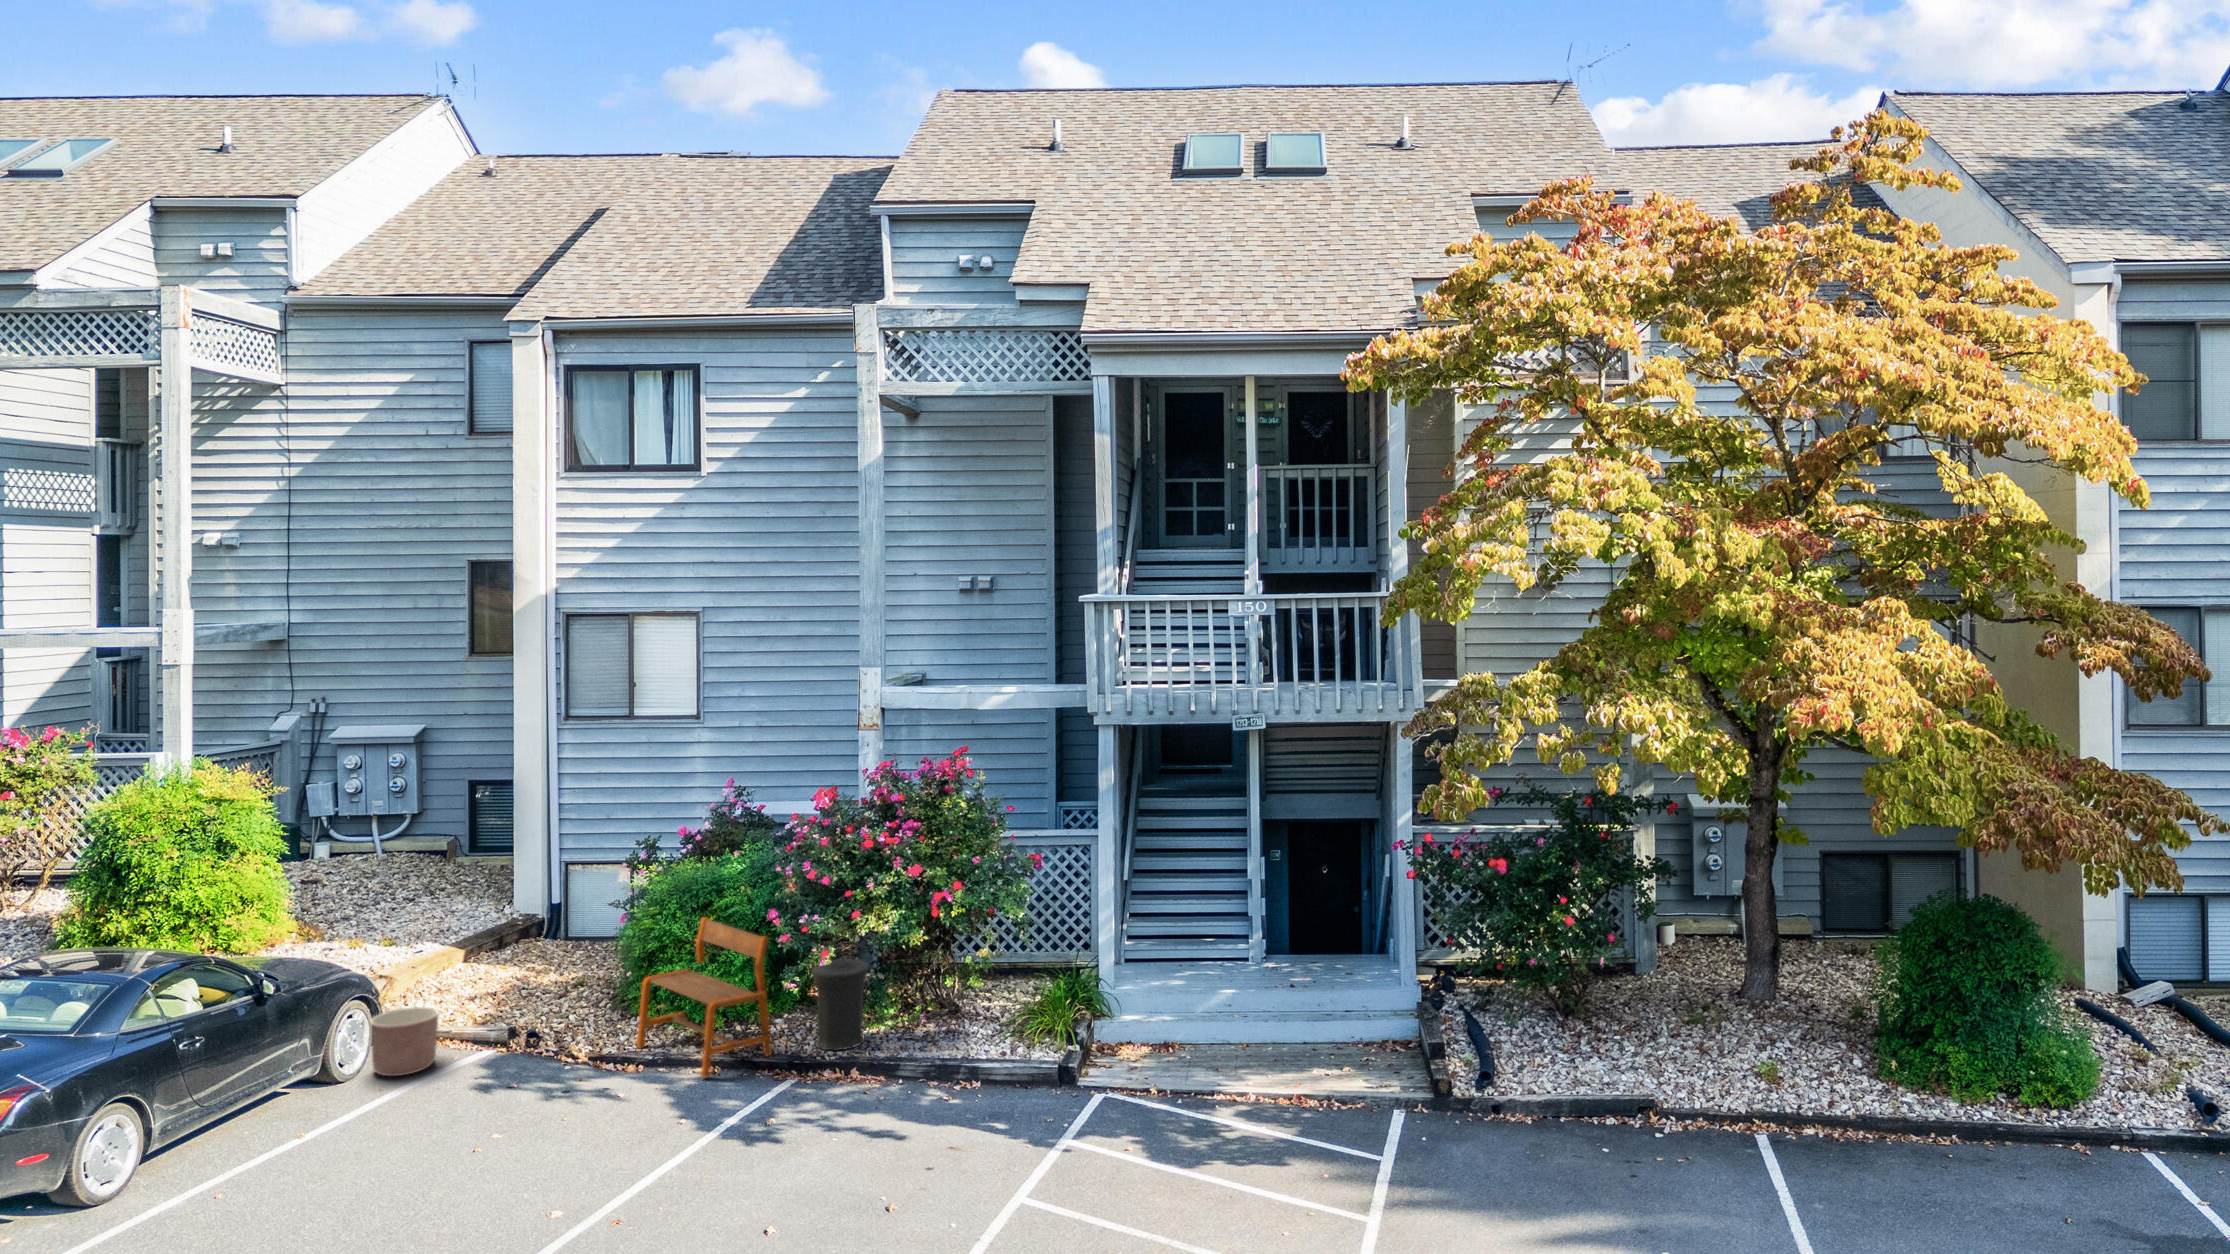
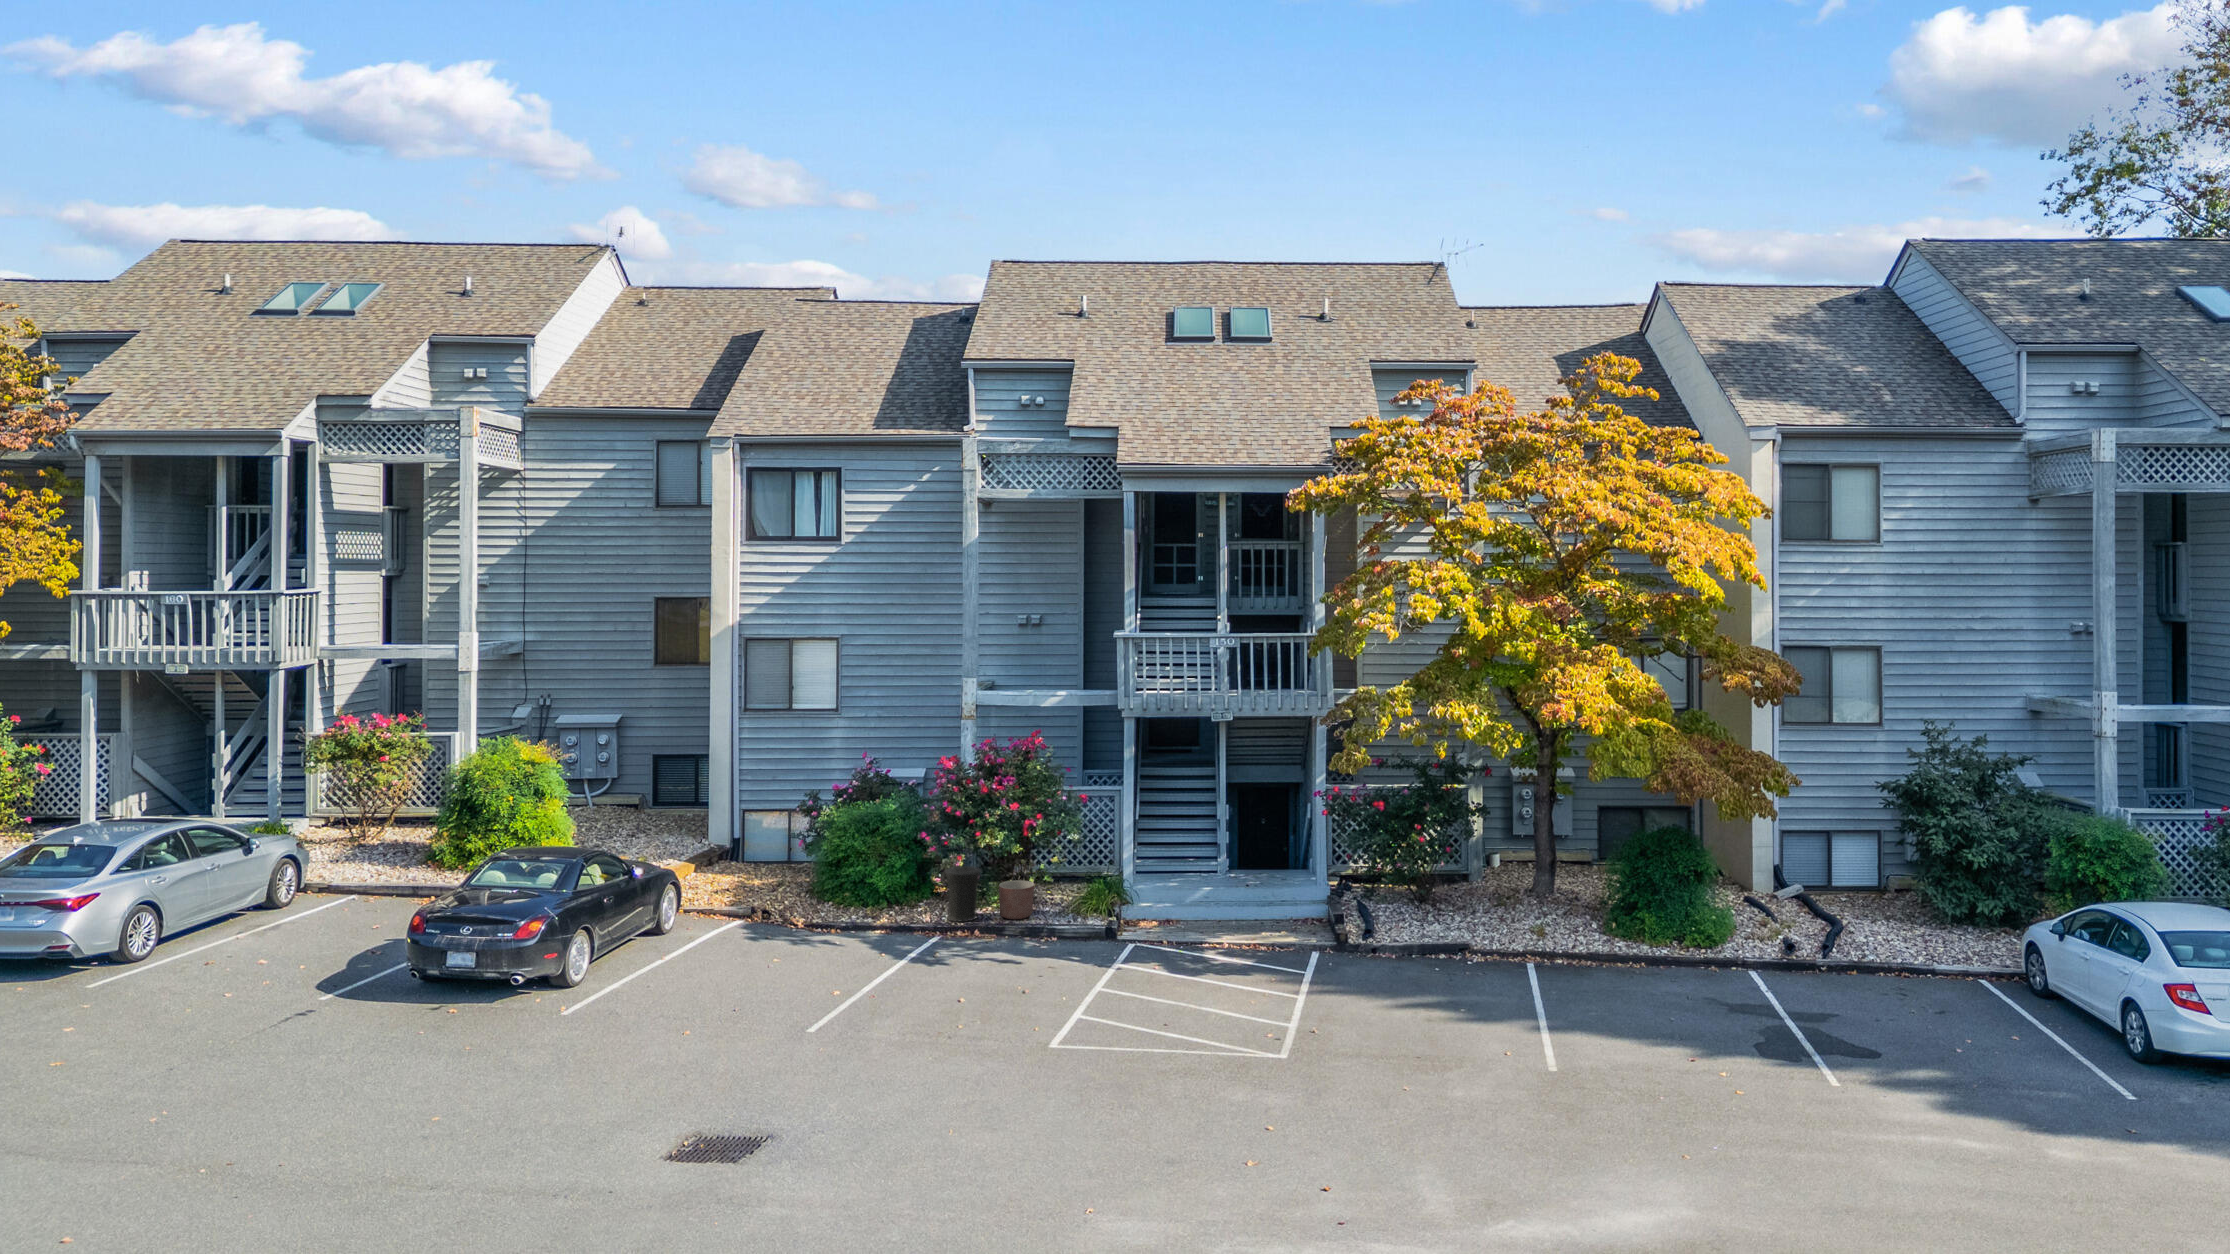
bench: present [637,917,772,1078] -> none [833,839,922,936]
planter: present [370,1007,439,1076] -> present [999,880,1034,919]

